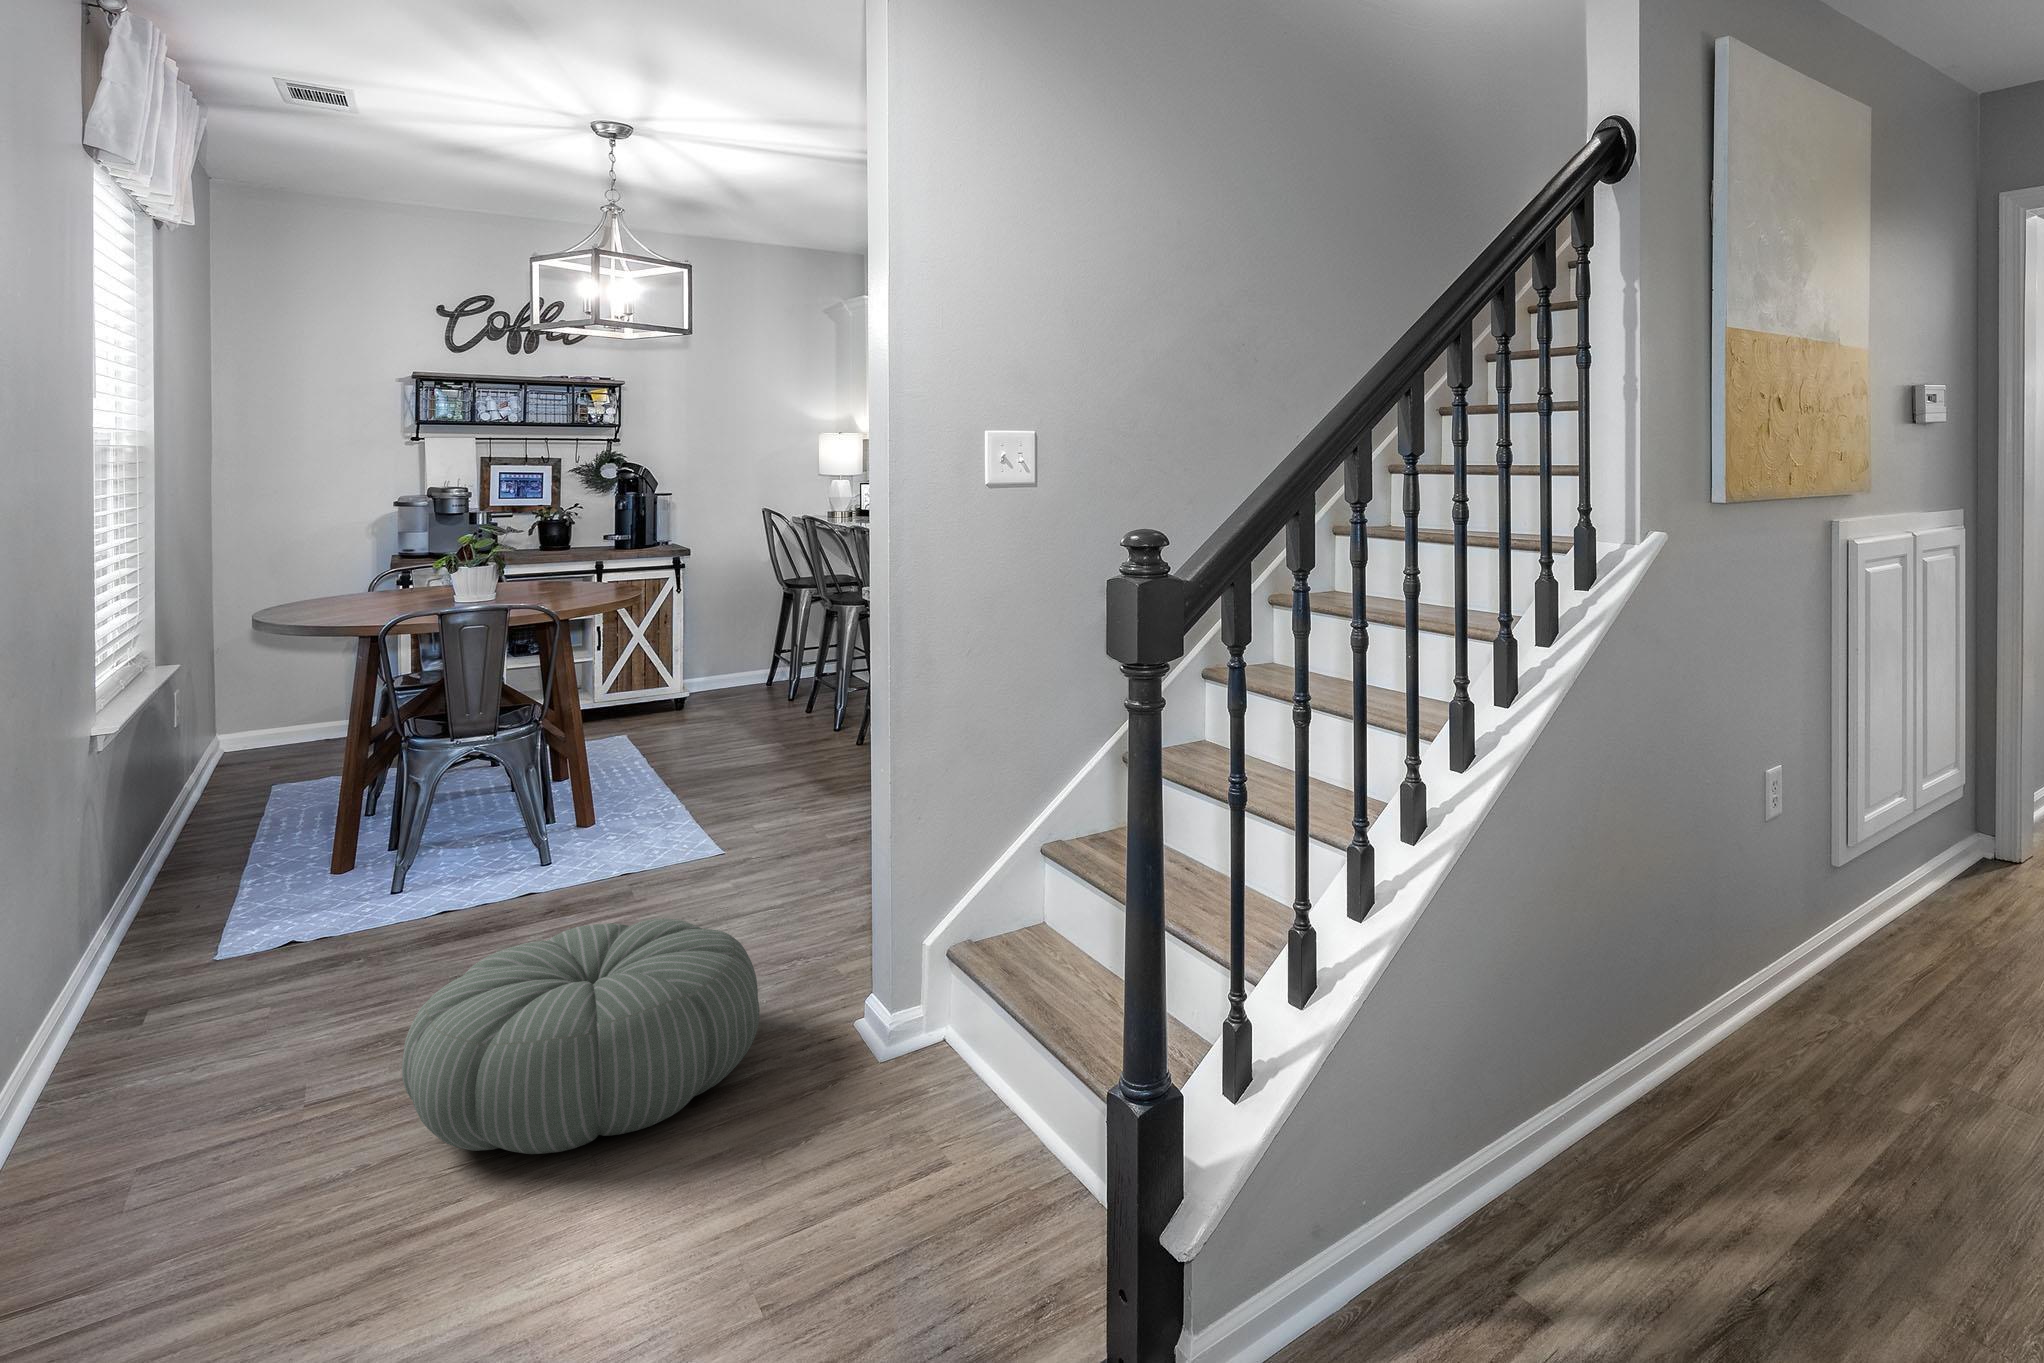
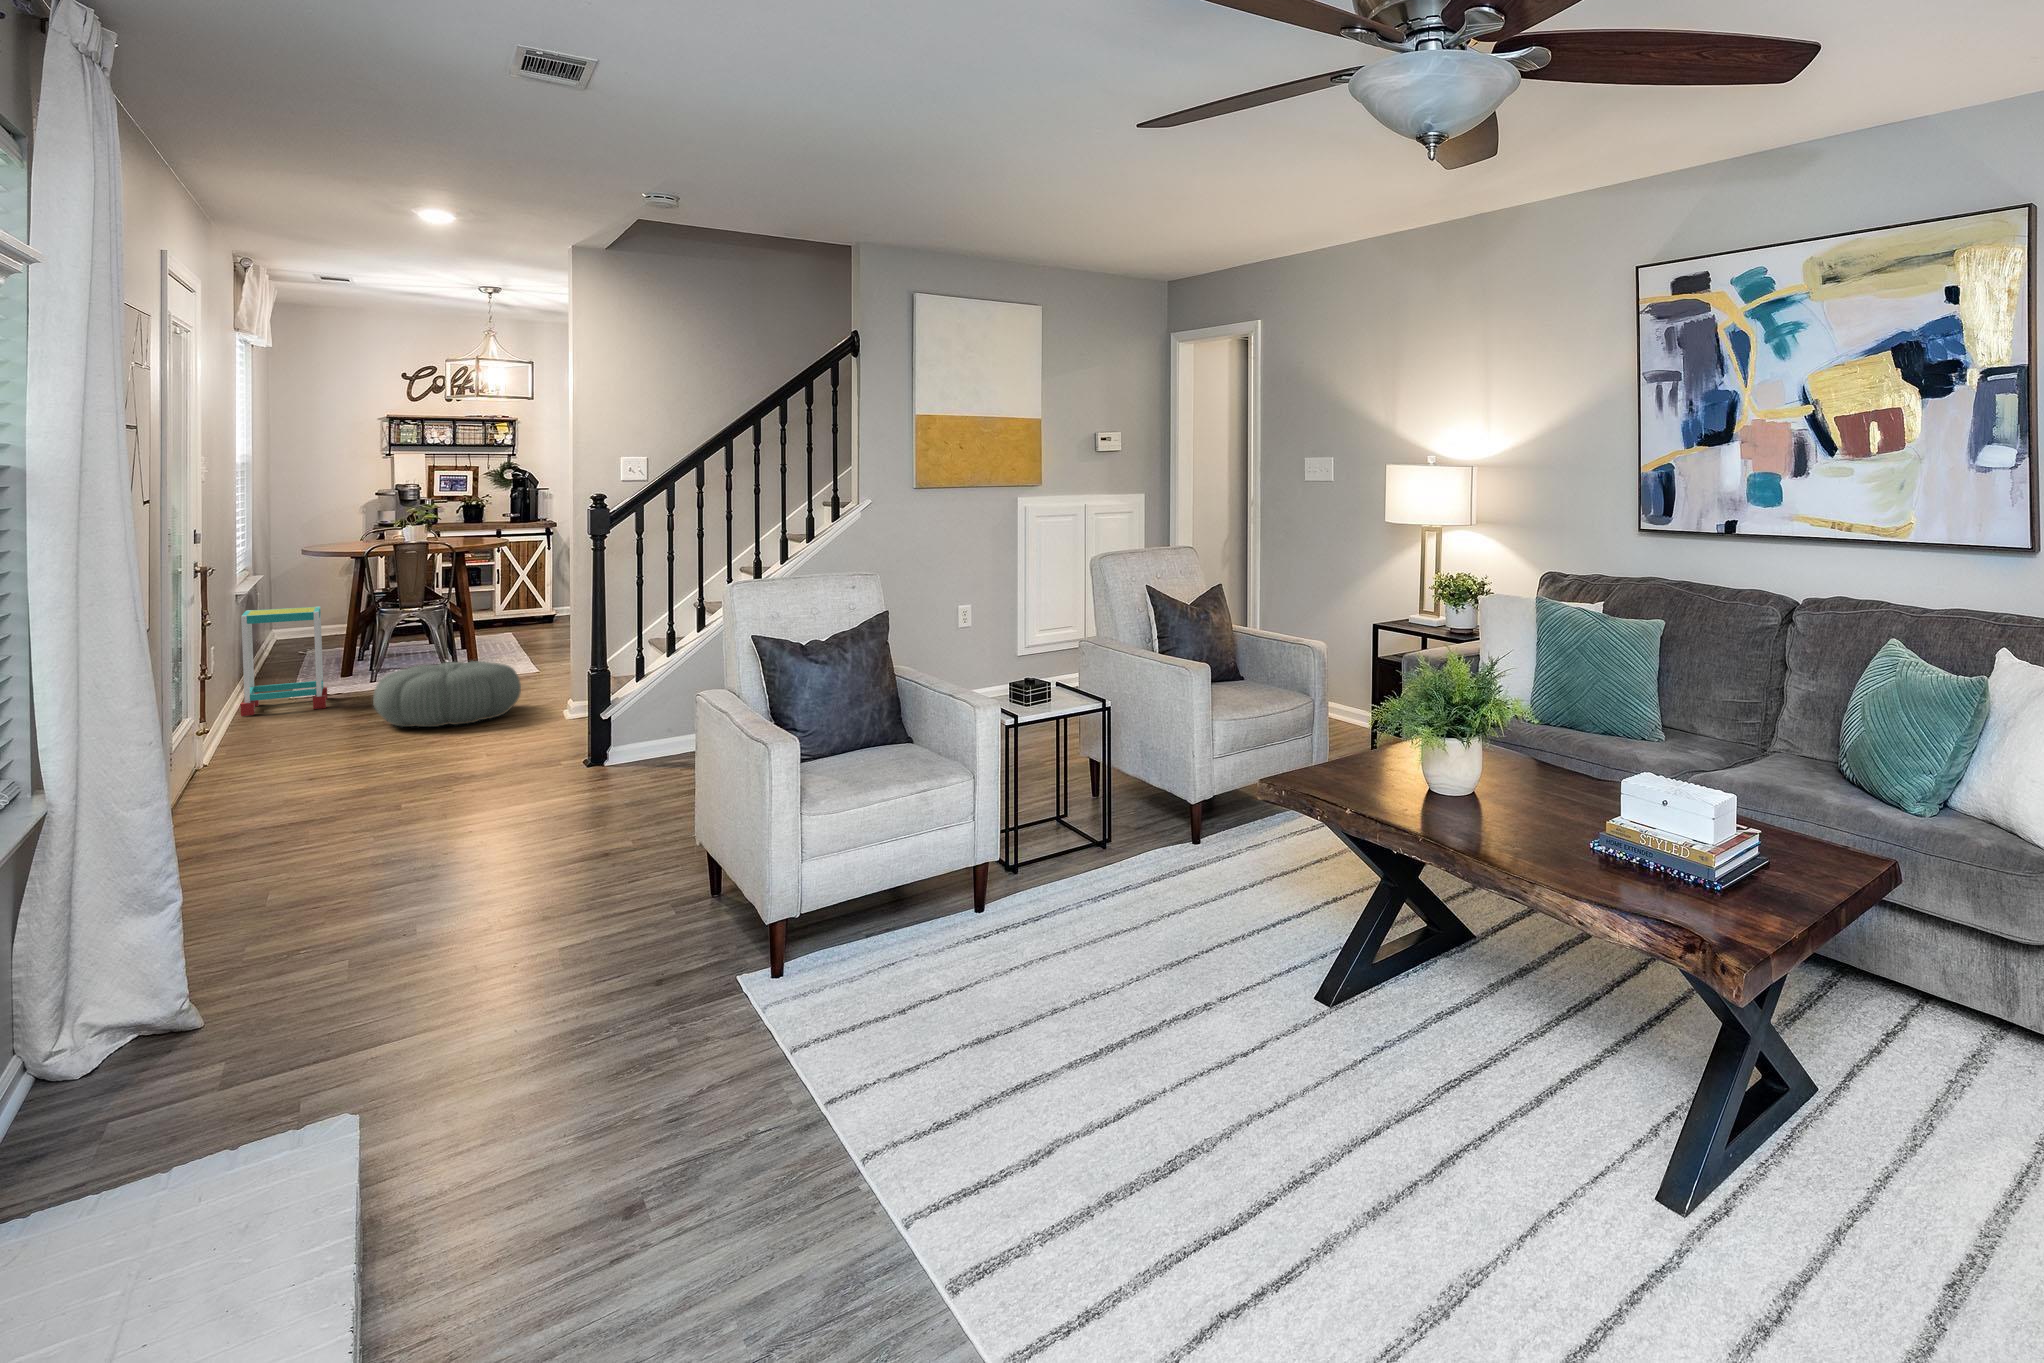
side table: none [72,769,297,1073] -> present [240,607,328,716]

